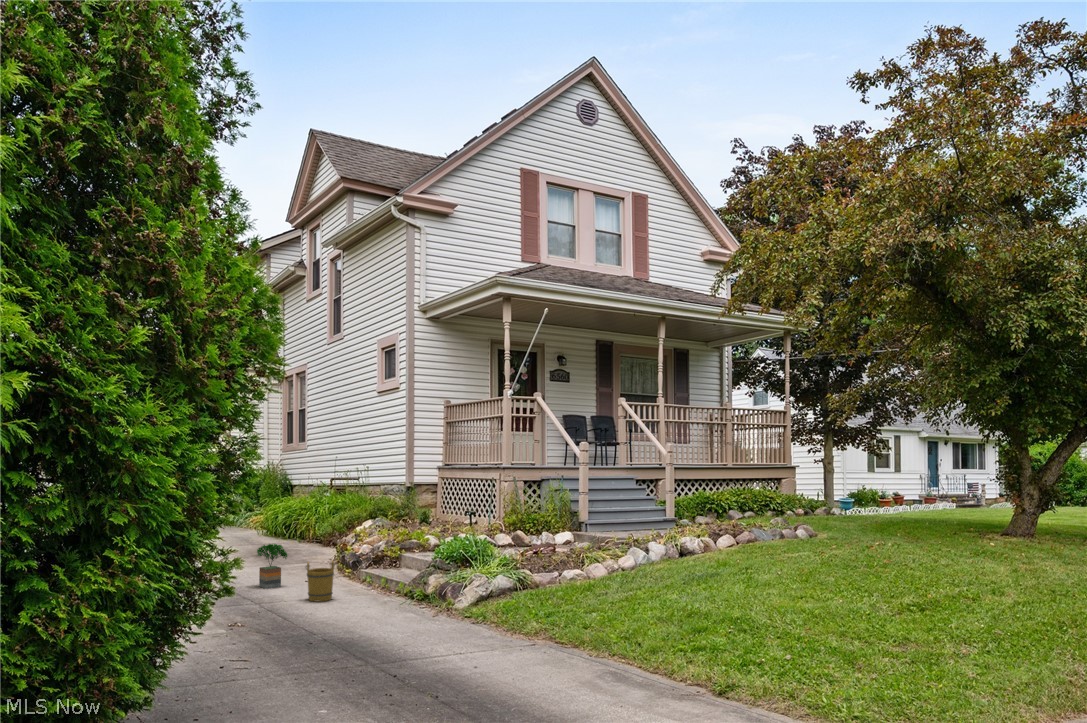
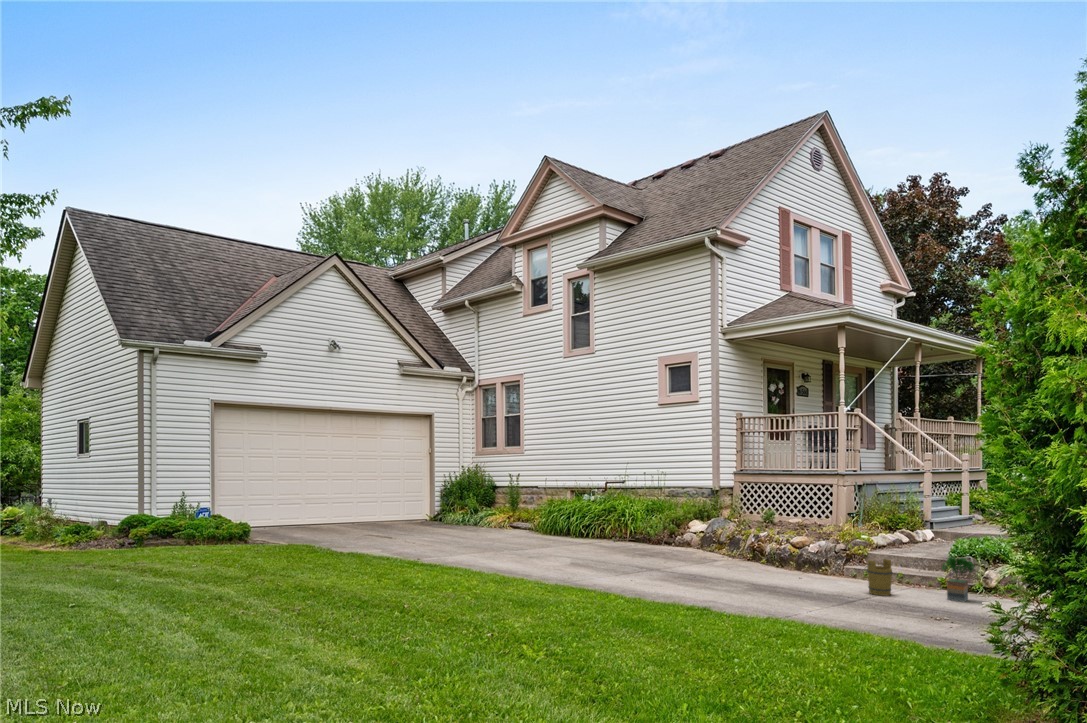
potted tree: present [257,544,288,589] -> present [942,557,974,602]

